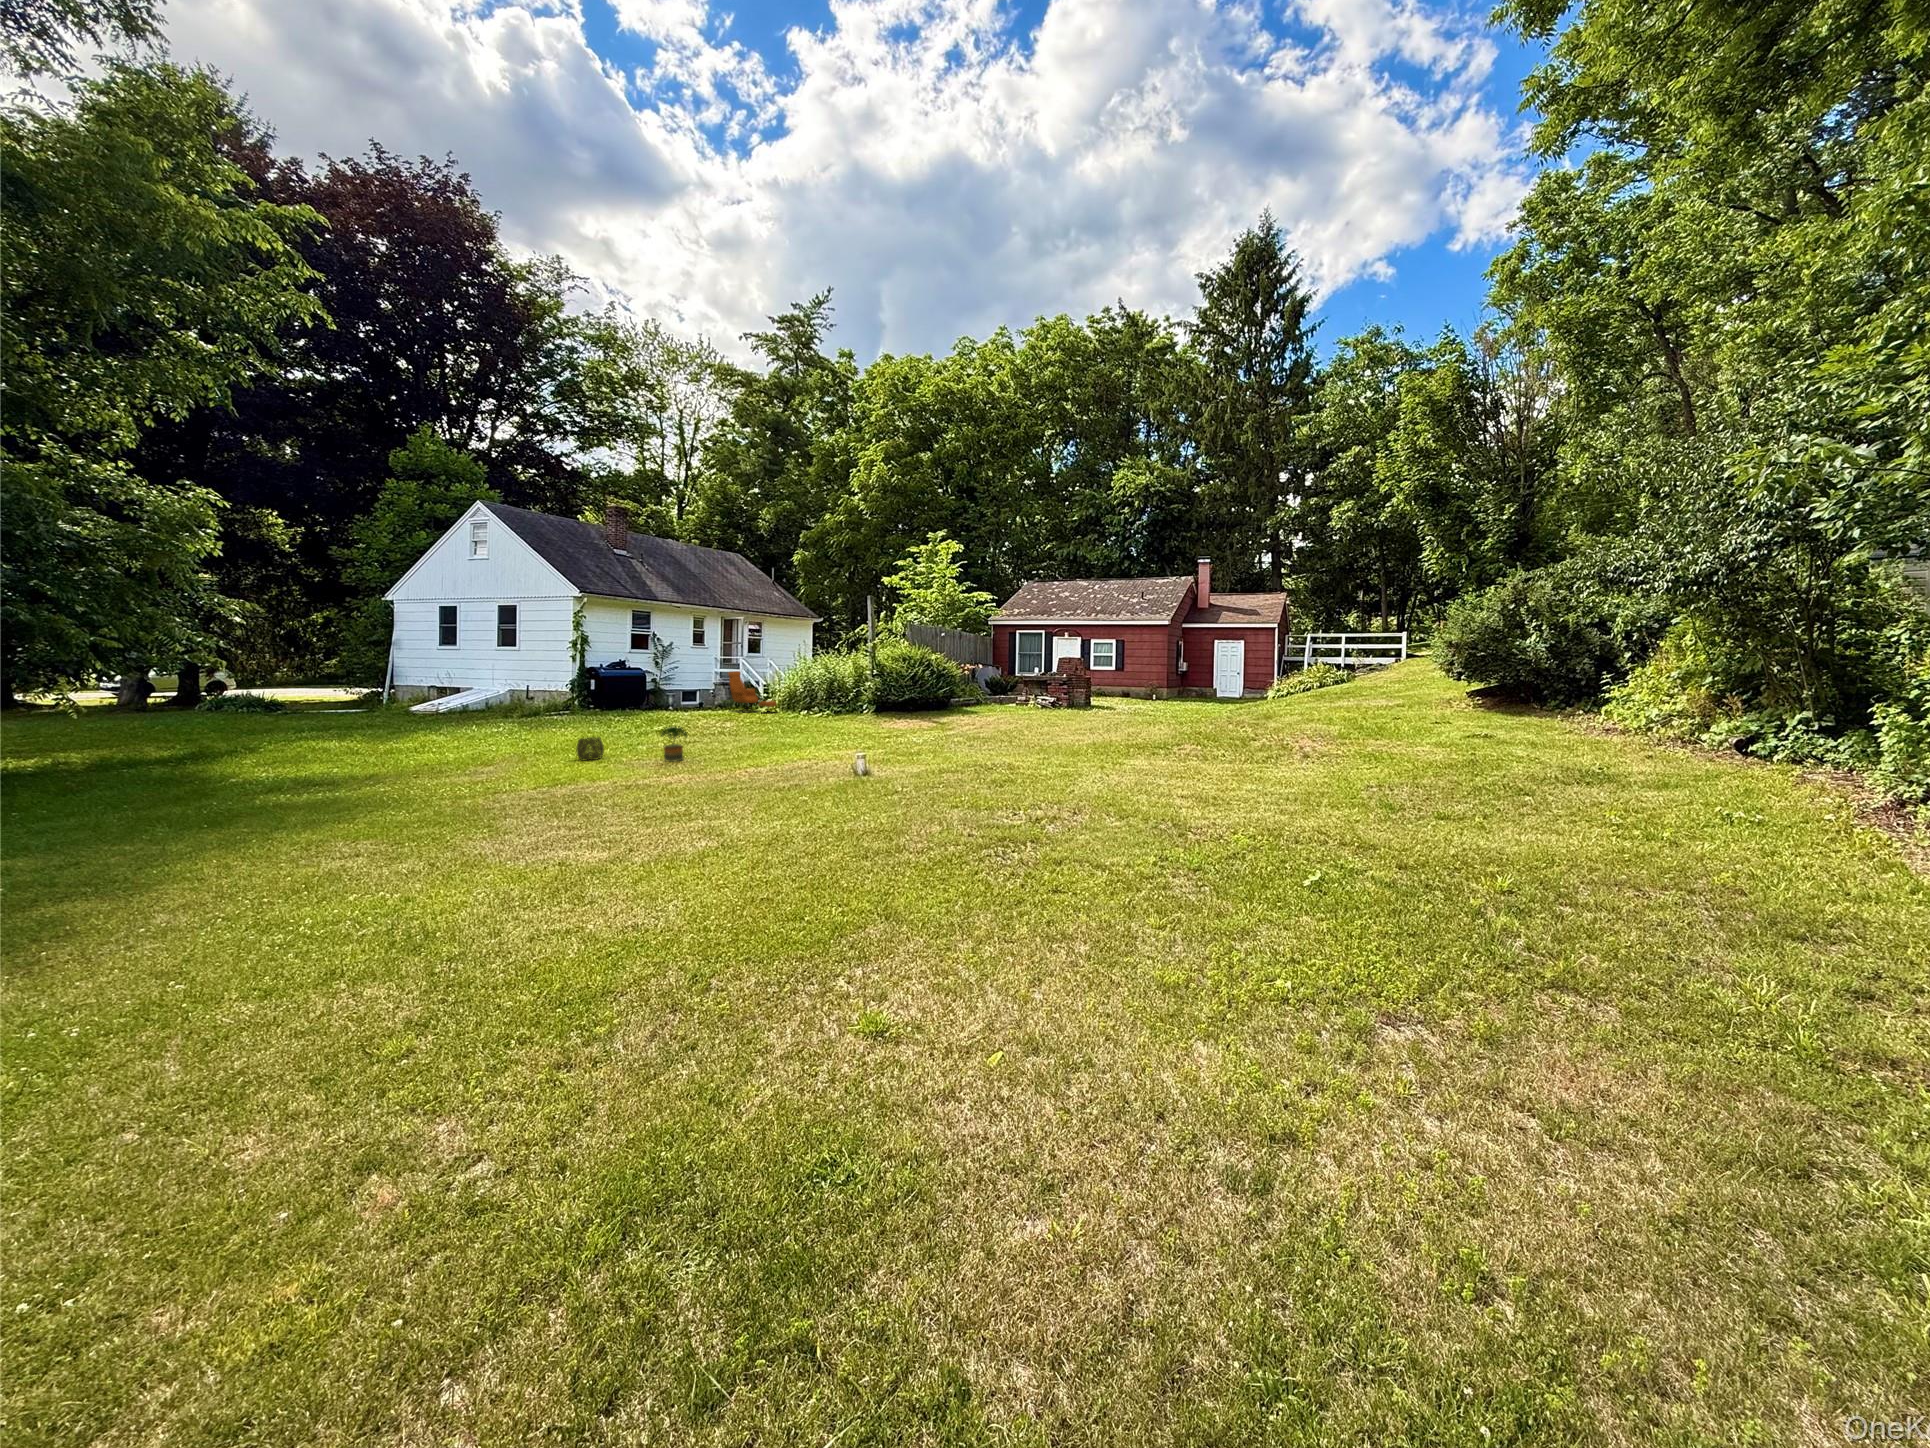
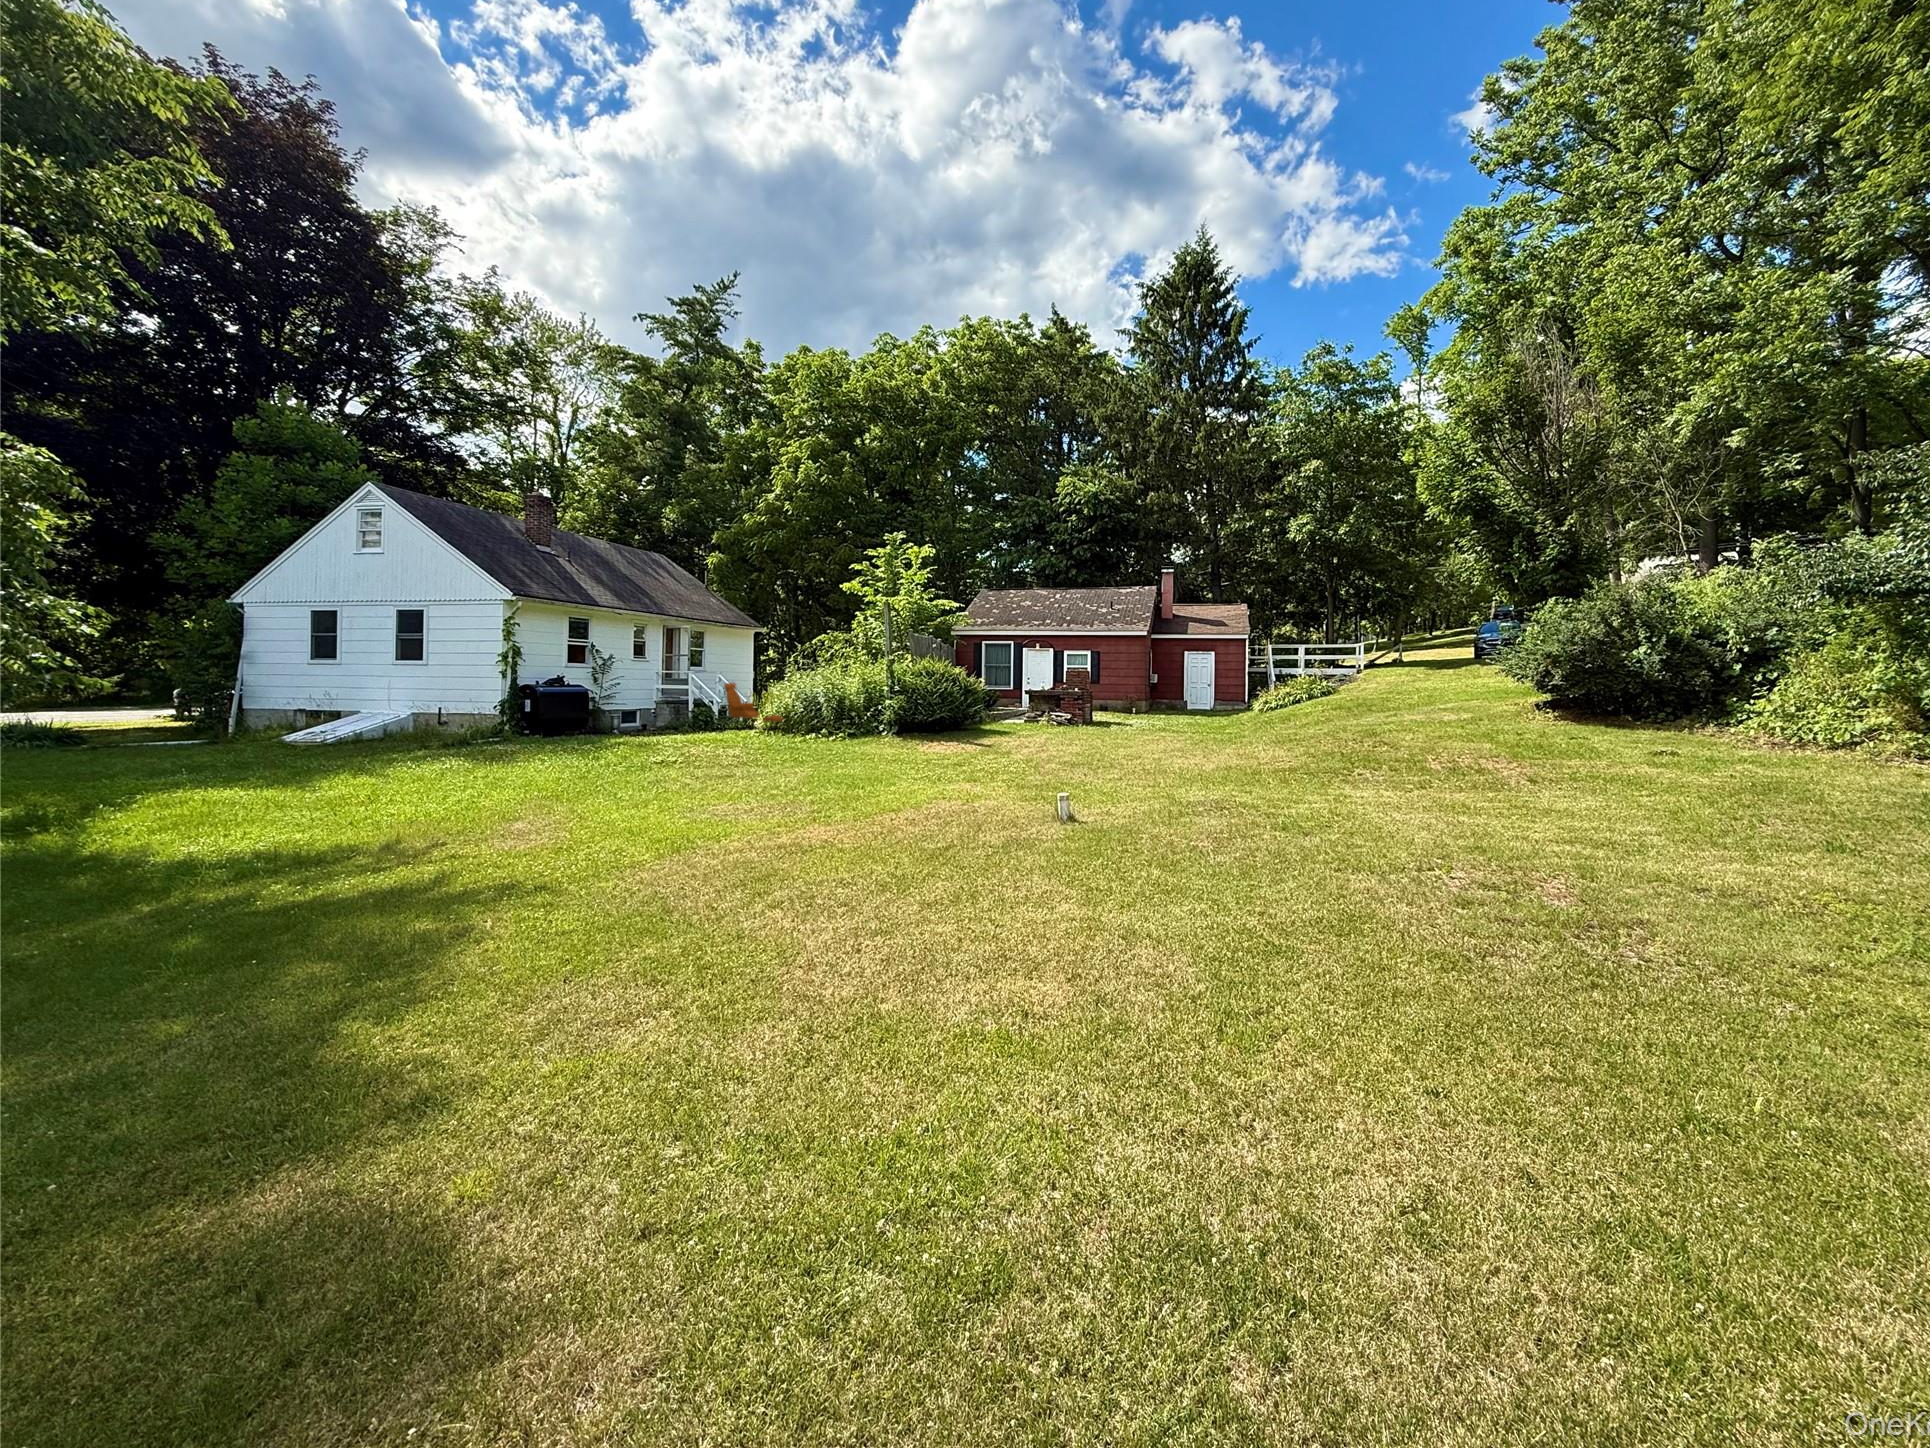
potted tree: present [661,726,688,762] -> none [762,733,796,774]
woven basket: present [576,737,604,760] -> none [657,749,688,777]

